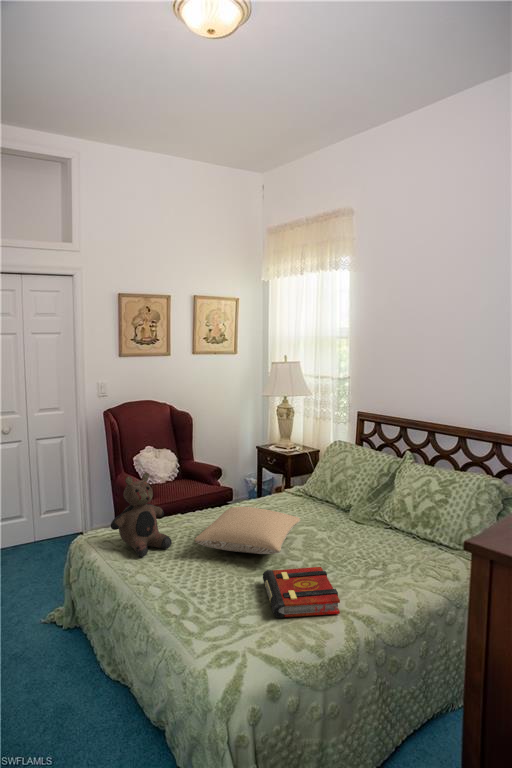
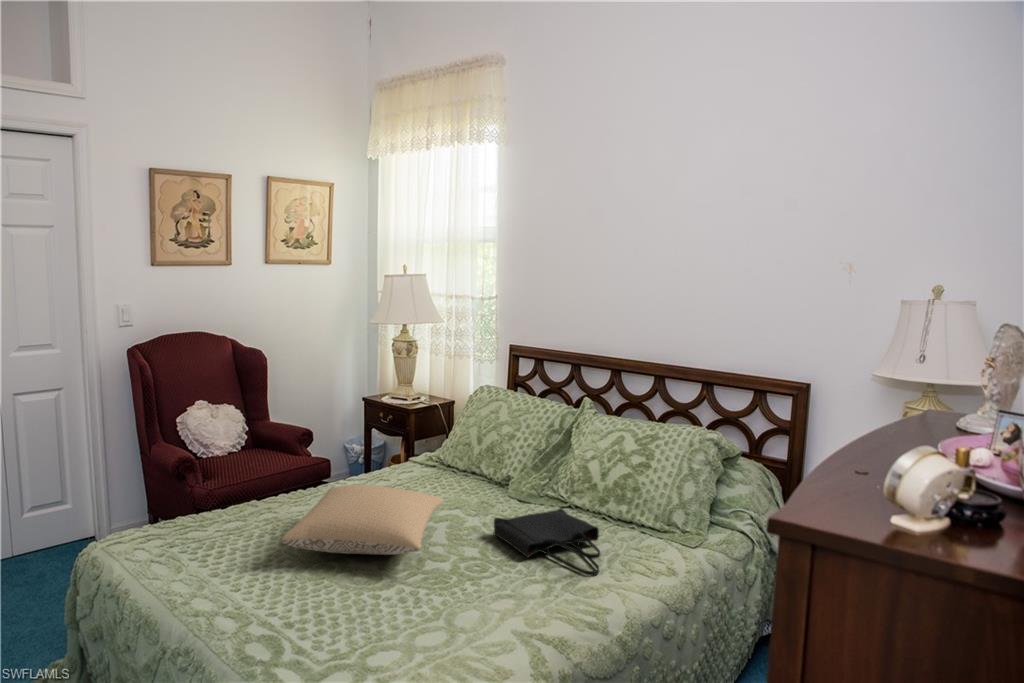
teddy bear: present [111,473,172,557] -> none [134,436,241,571]
tote bag: none [334,529,407,577] -> present [494,508,600,576]
book: present [263,567,340,618] -> none [397,568,521,651]

